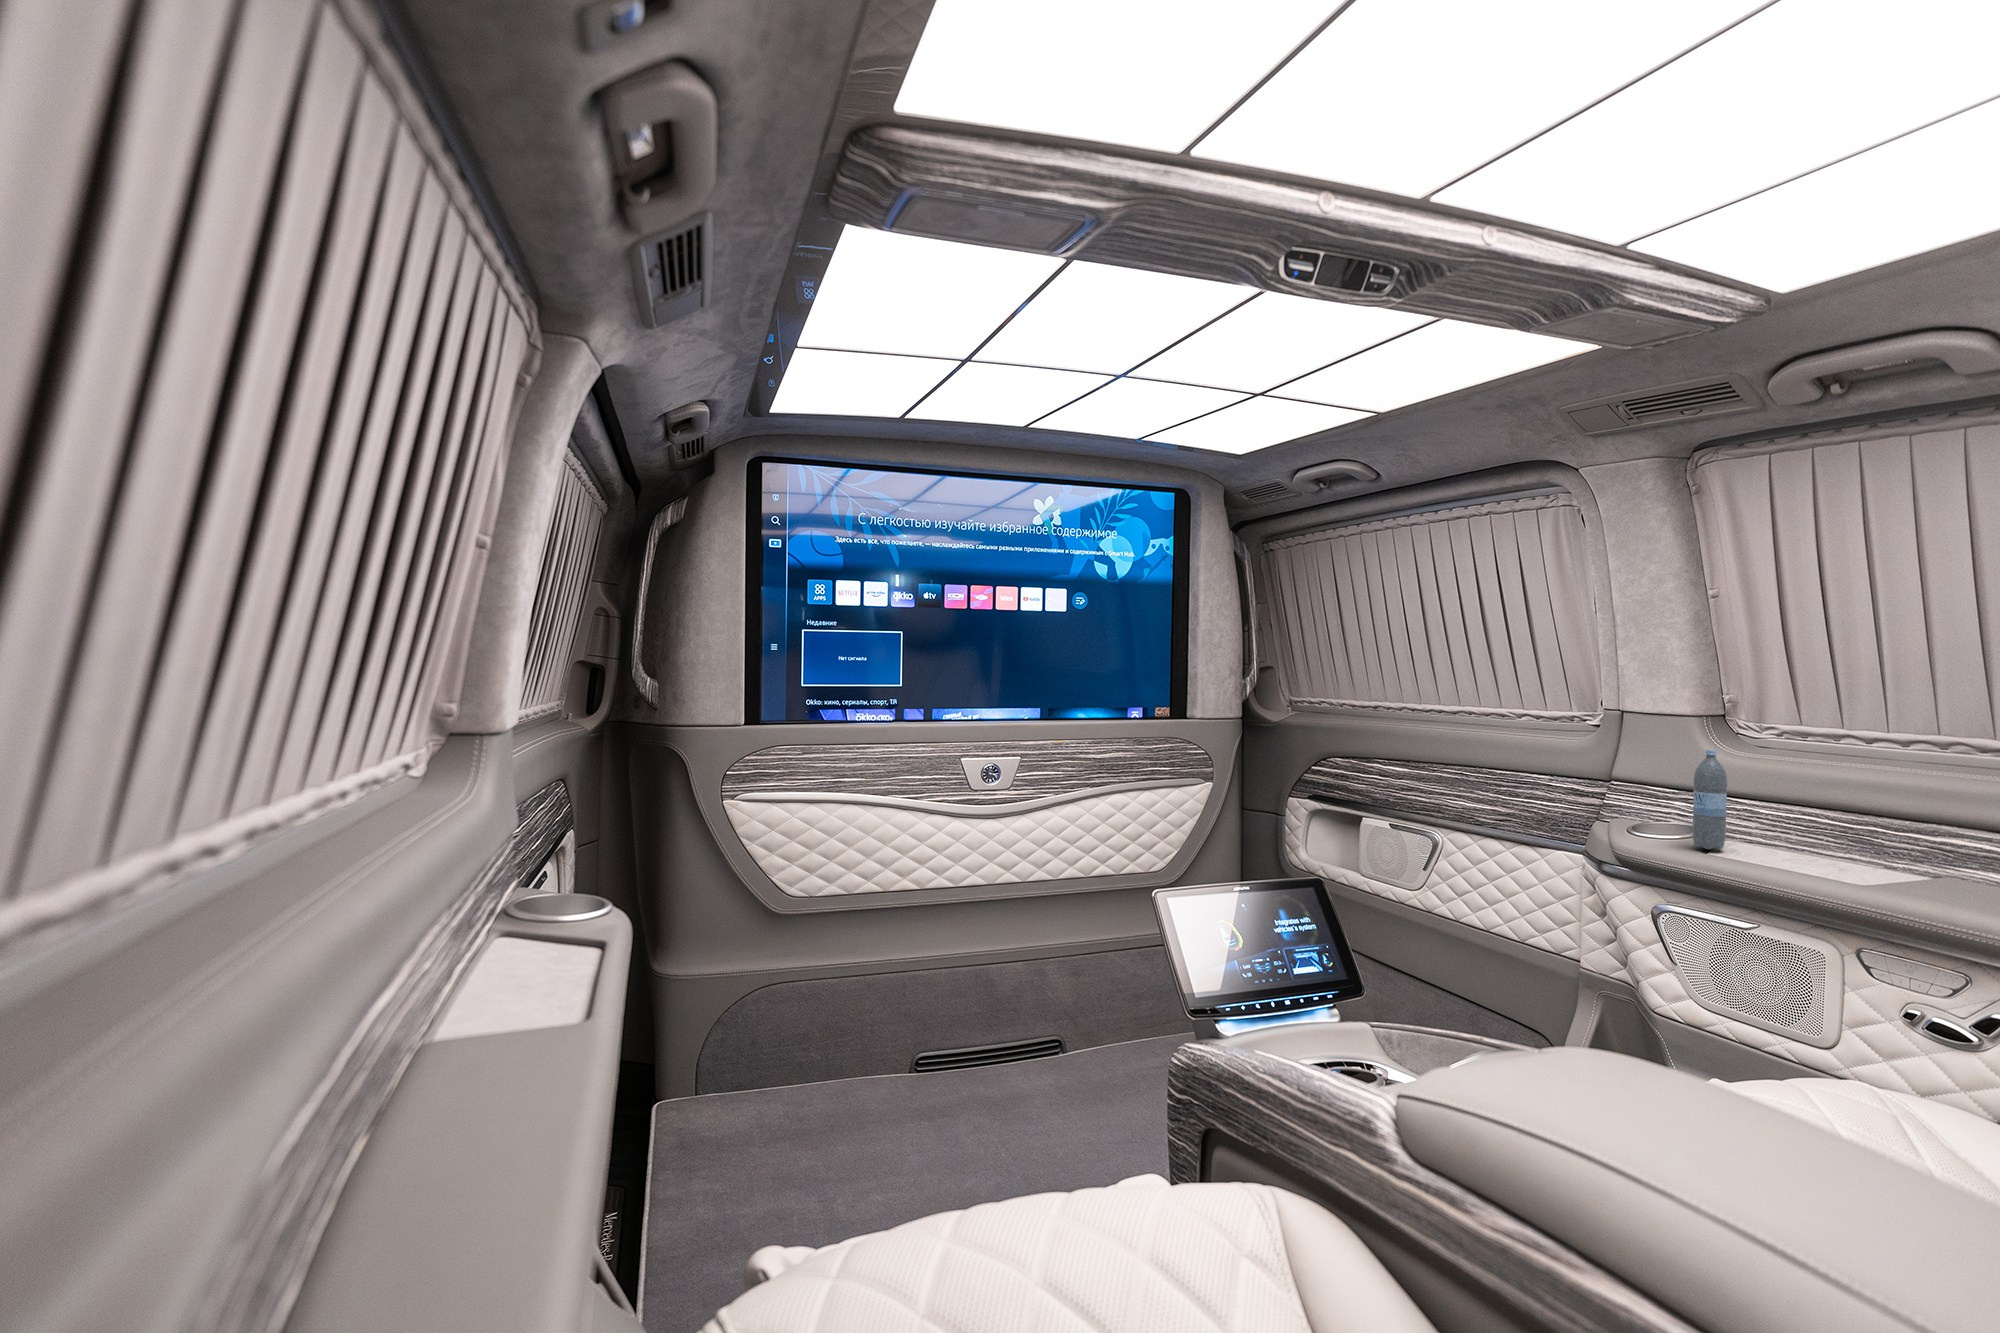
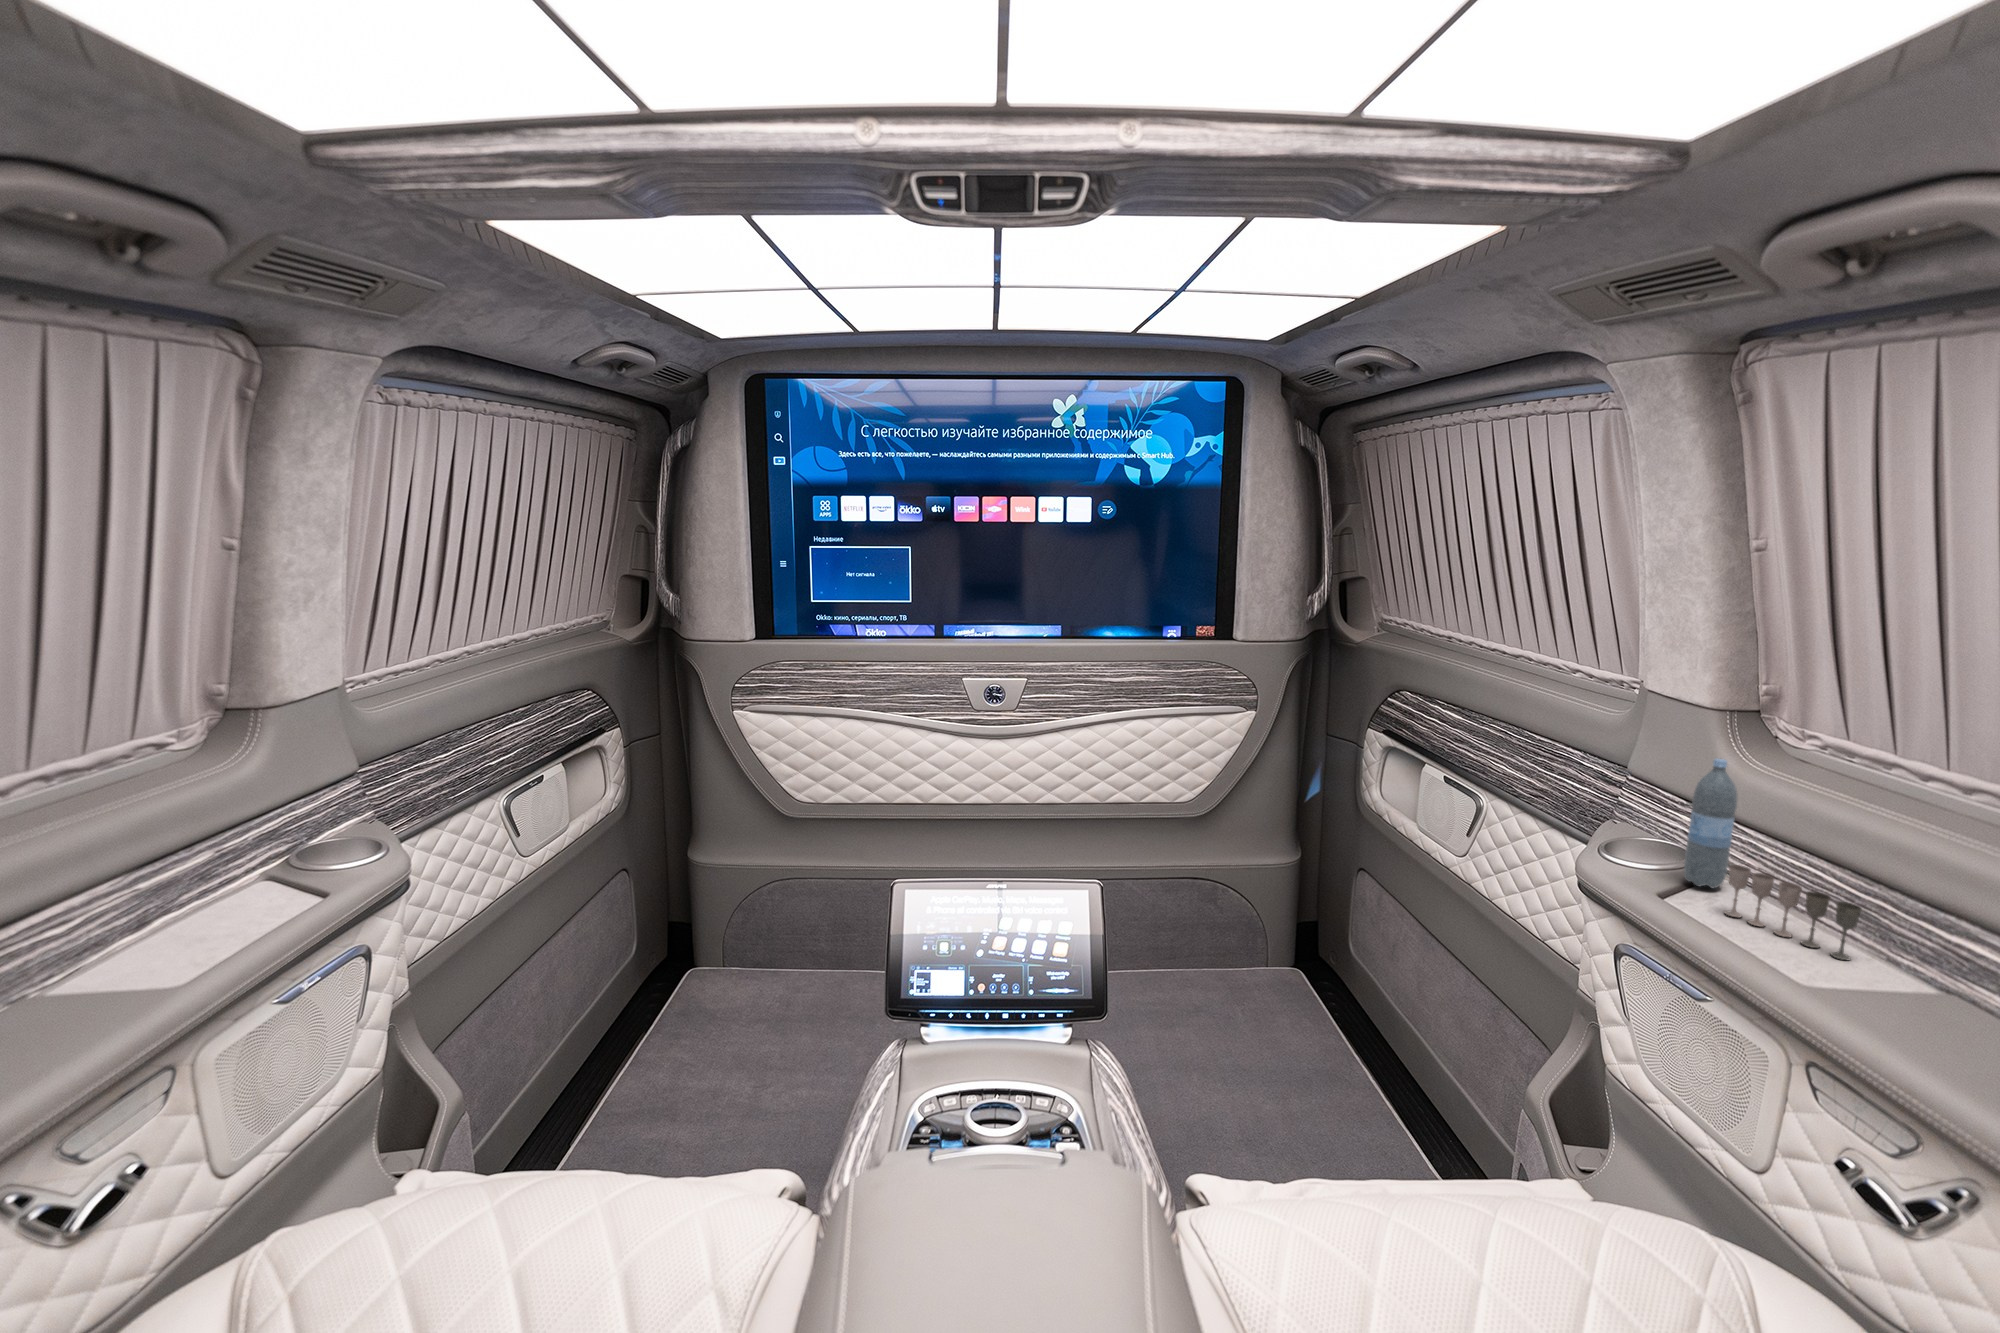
wine glass: none [1742,824,1851,879] -> present [1725,865,1862,960]

